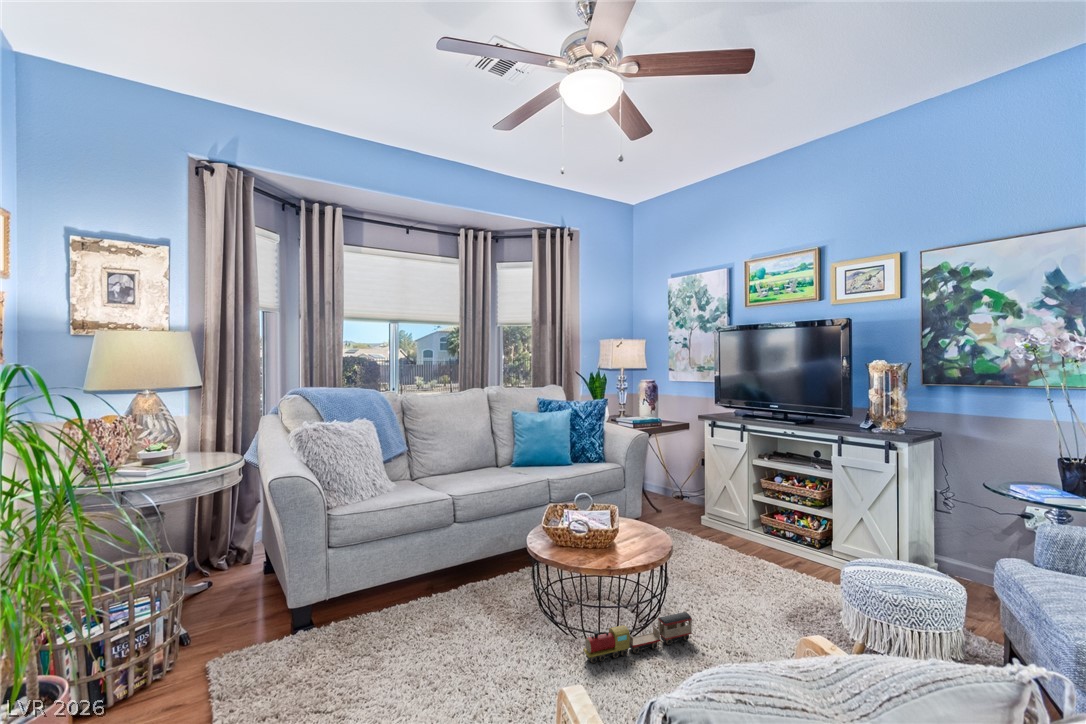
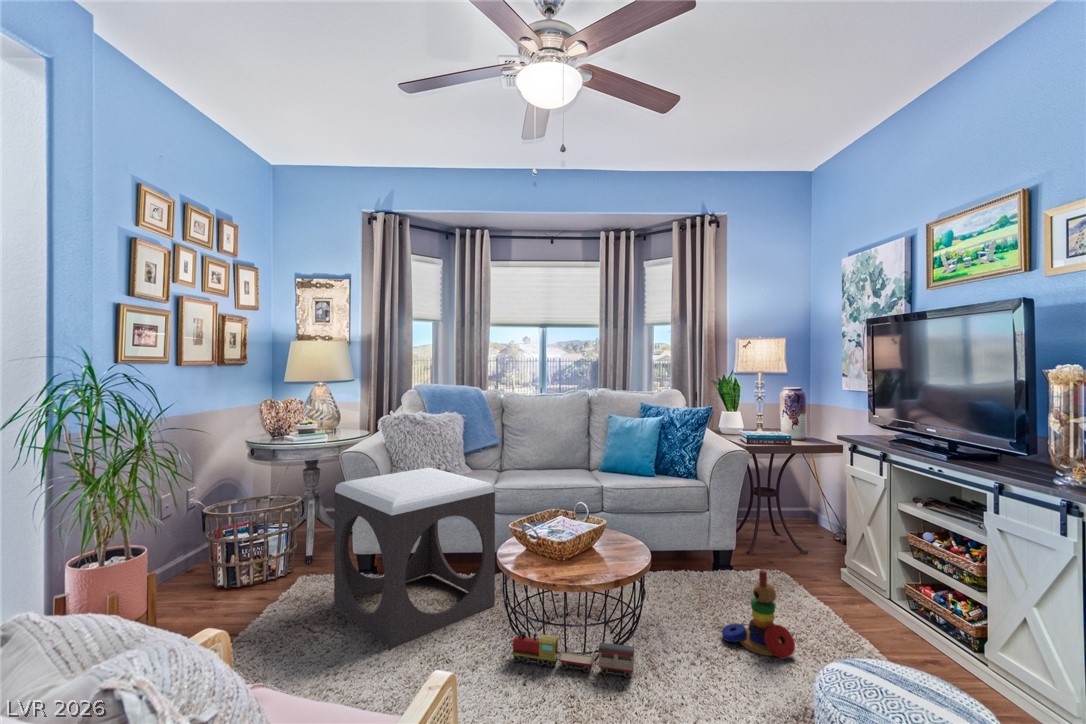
footstool: none [315,486,501,703] -> present [334,468,495,649]
stacking toy: none [697,525,754,592] -> present [722,570,795,659]

